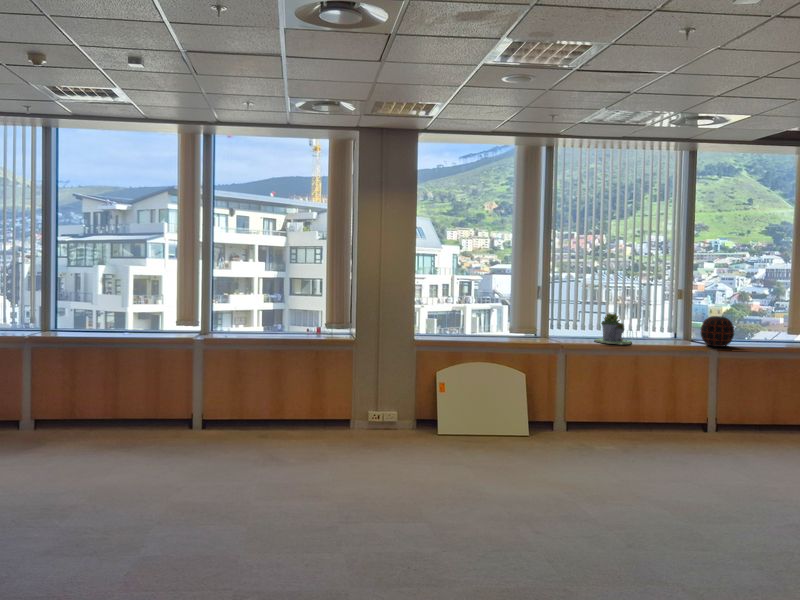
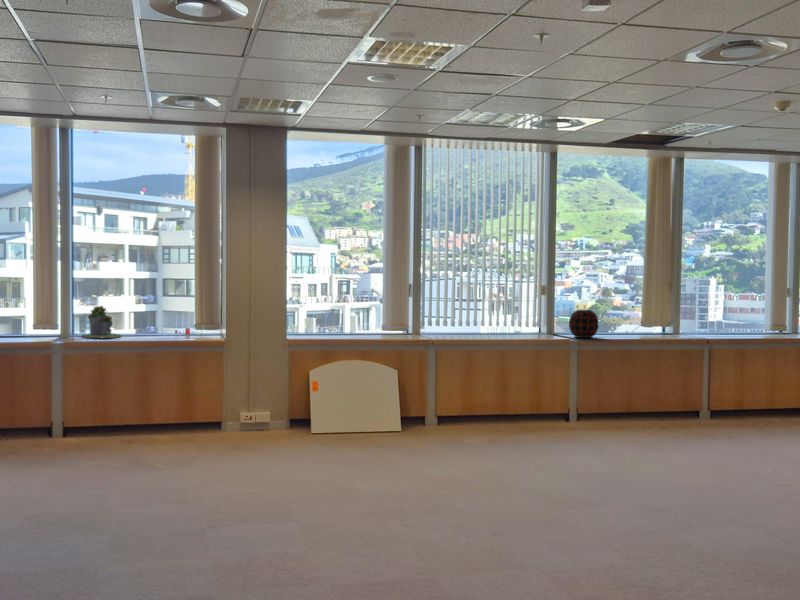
succulent planter: present [594,313,632,345] -> present [82,305,121,338]

